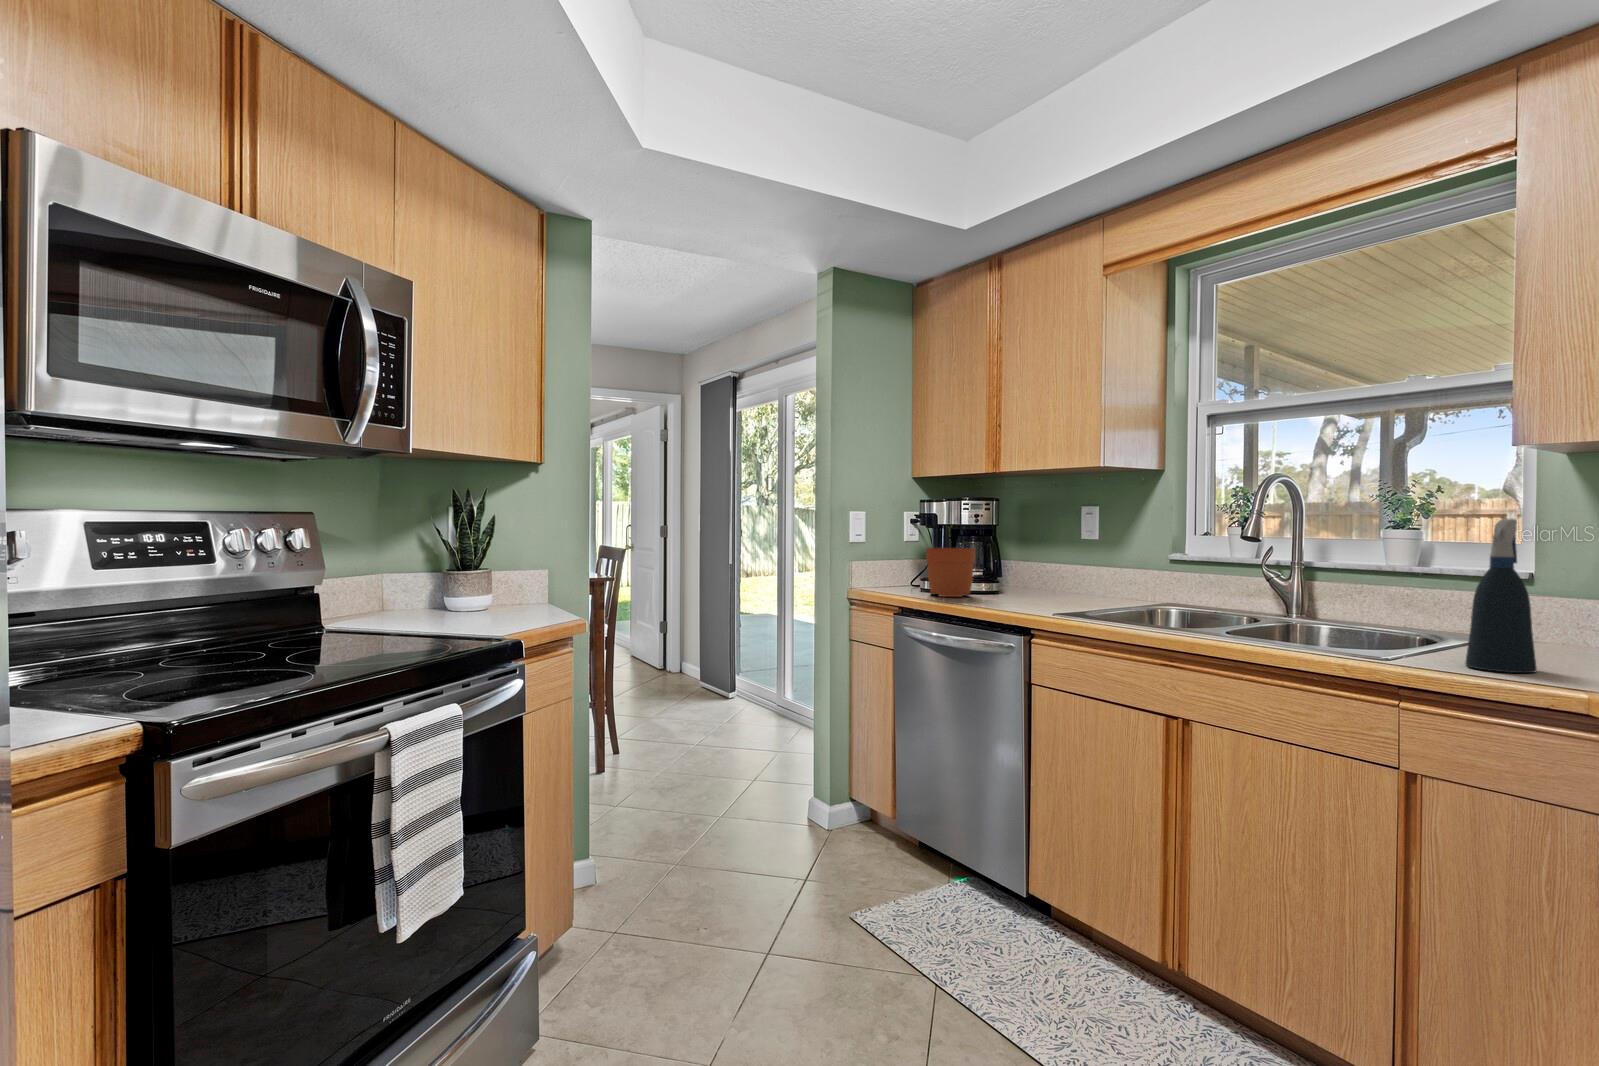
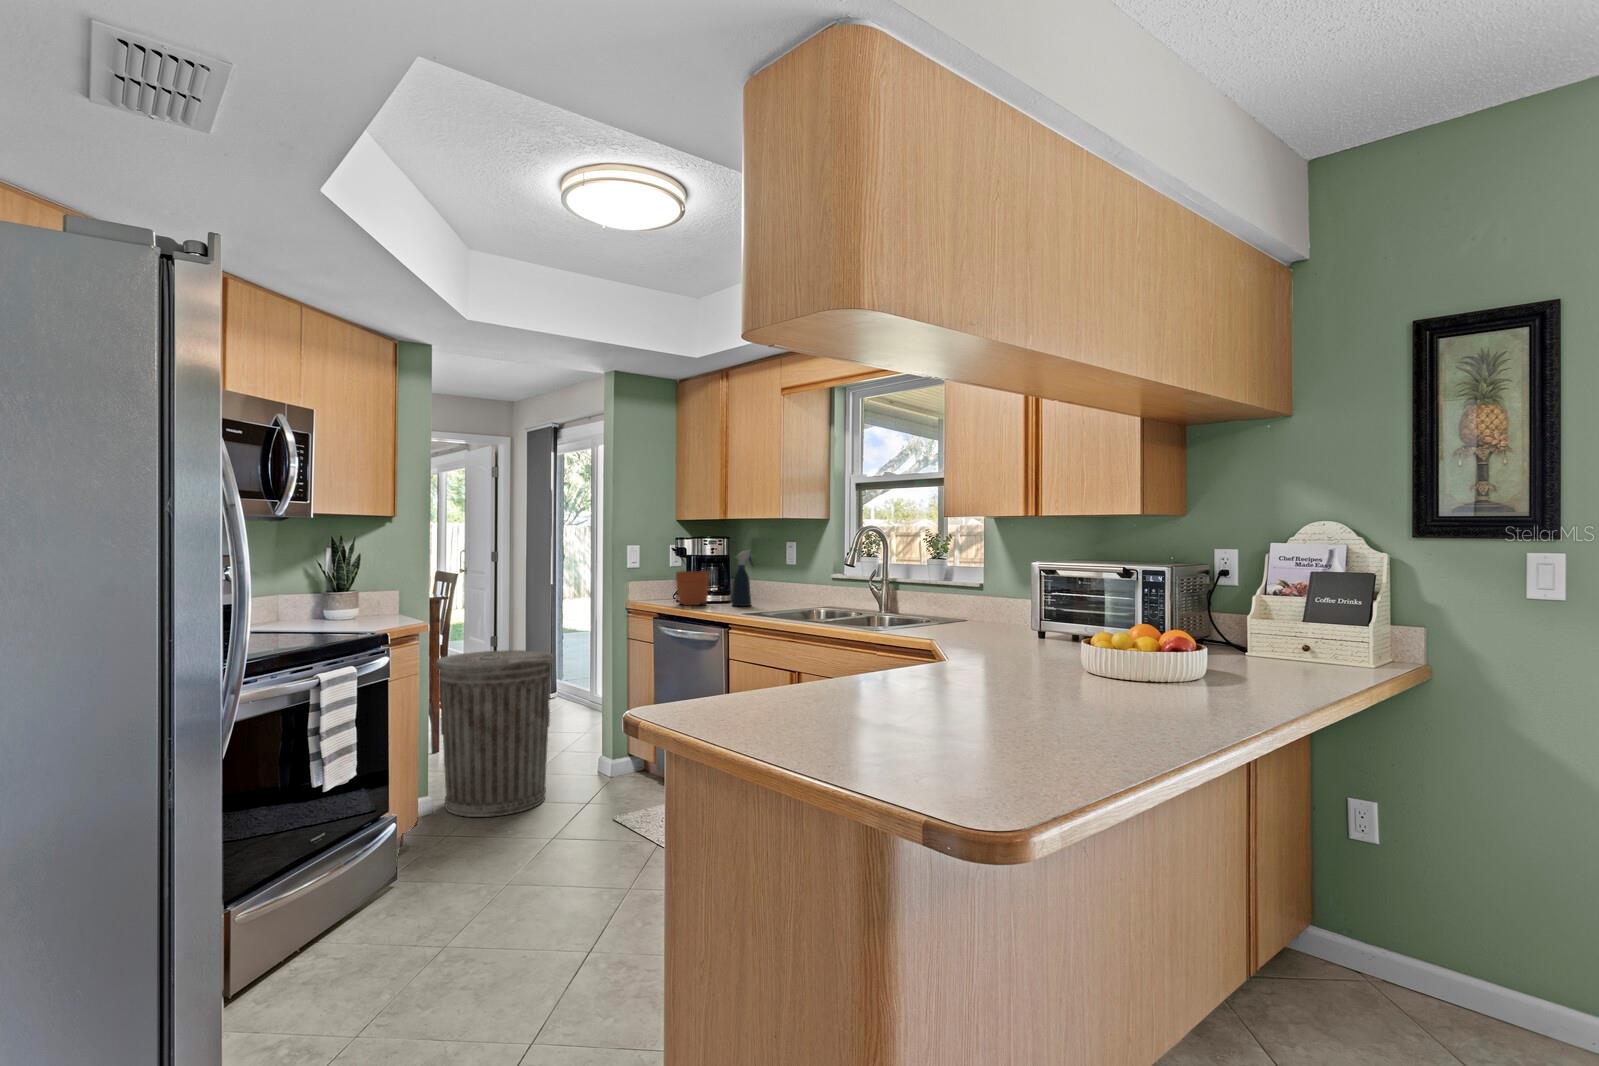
spray bottle: present [1465,519,1537,673] -> present [732,551,754,606]
trash can: none [597,654,758,901] -> present [436,650,554,817]

